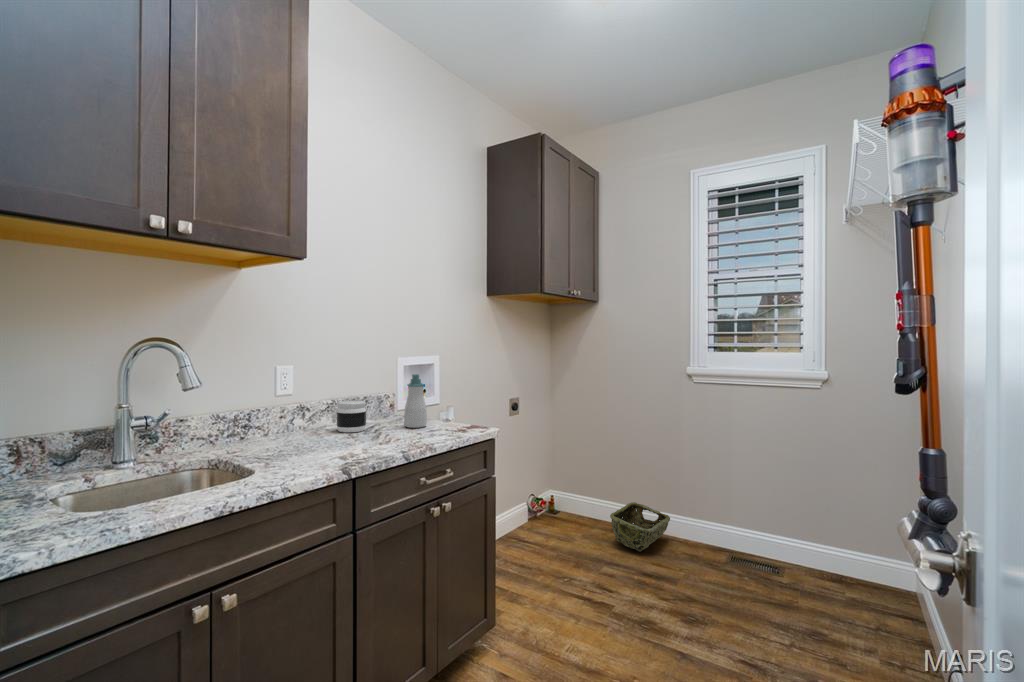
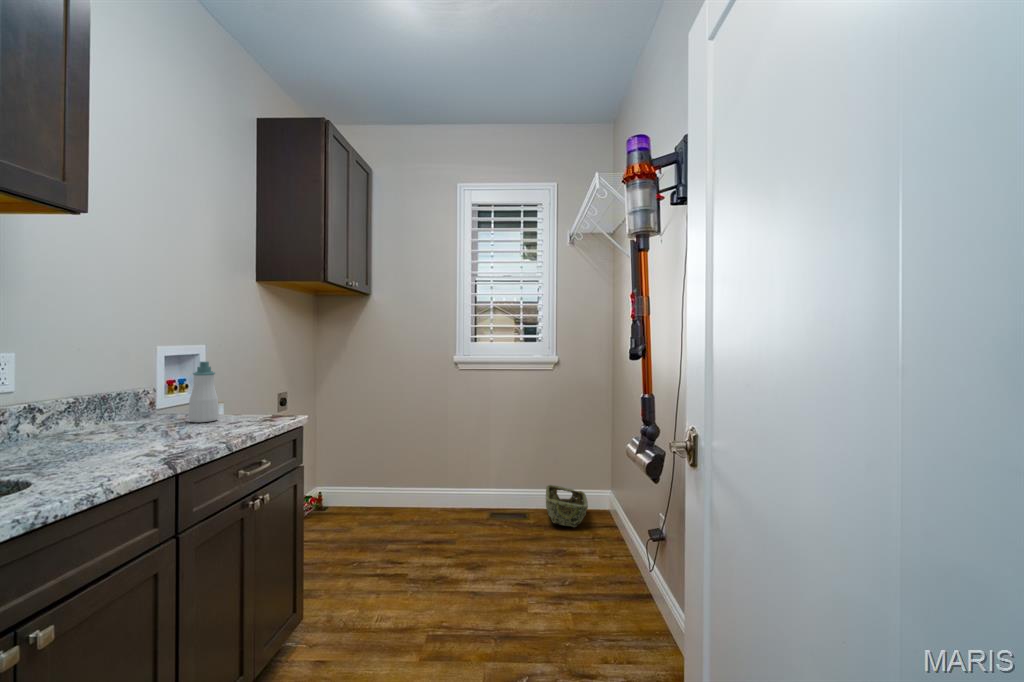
jar: present [337,400,366,432] -> none [93,394,138,434]
woven basket: present [610,502,670,551] -> present [546,485,588,527]

